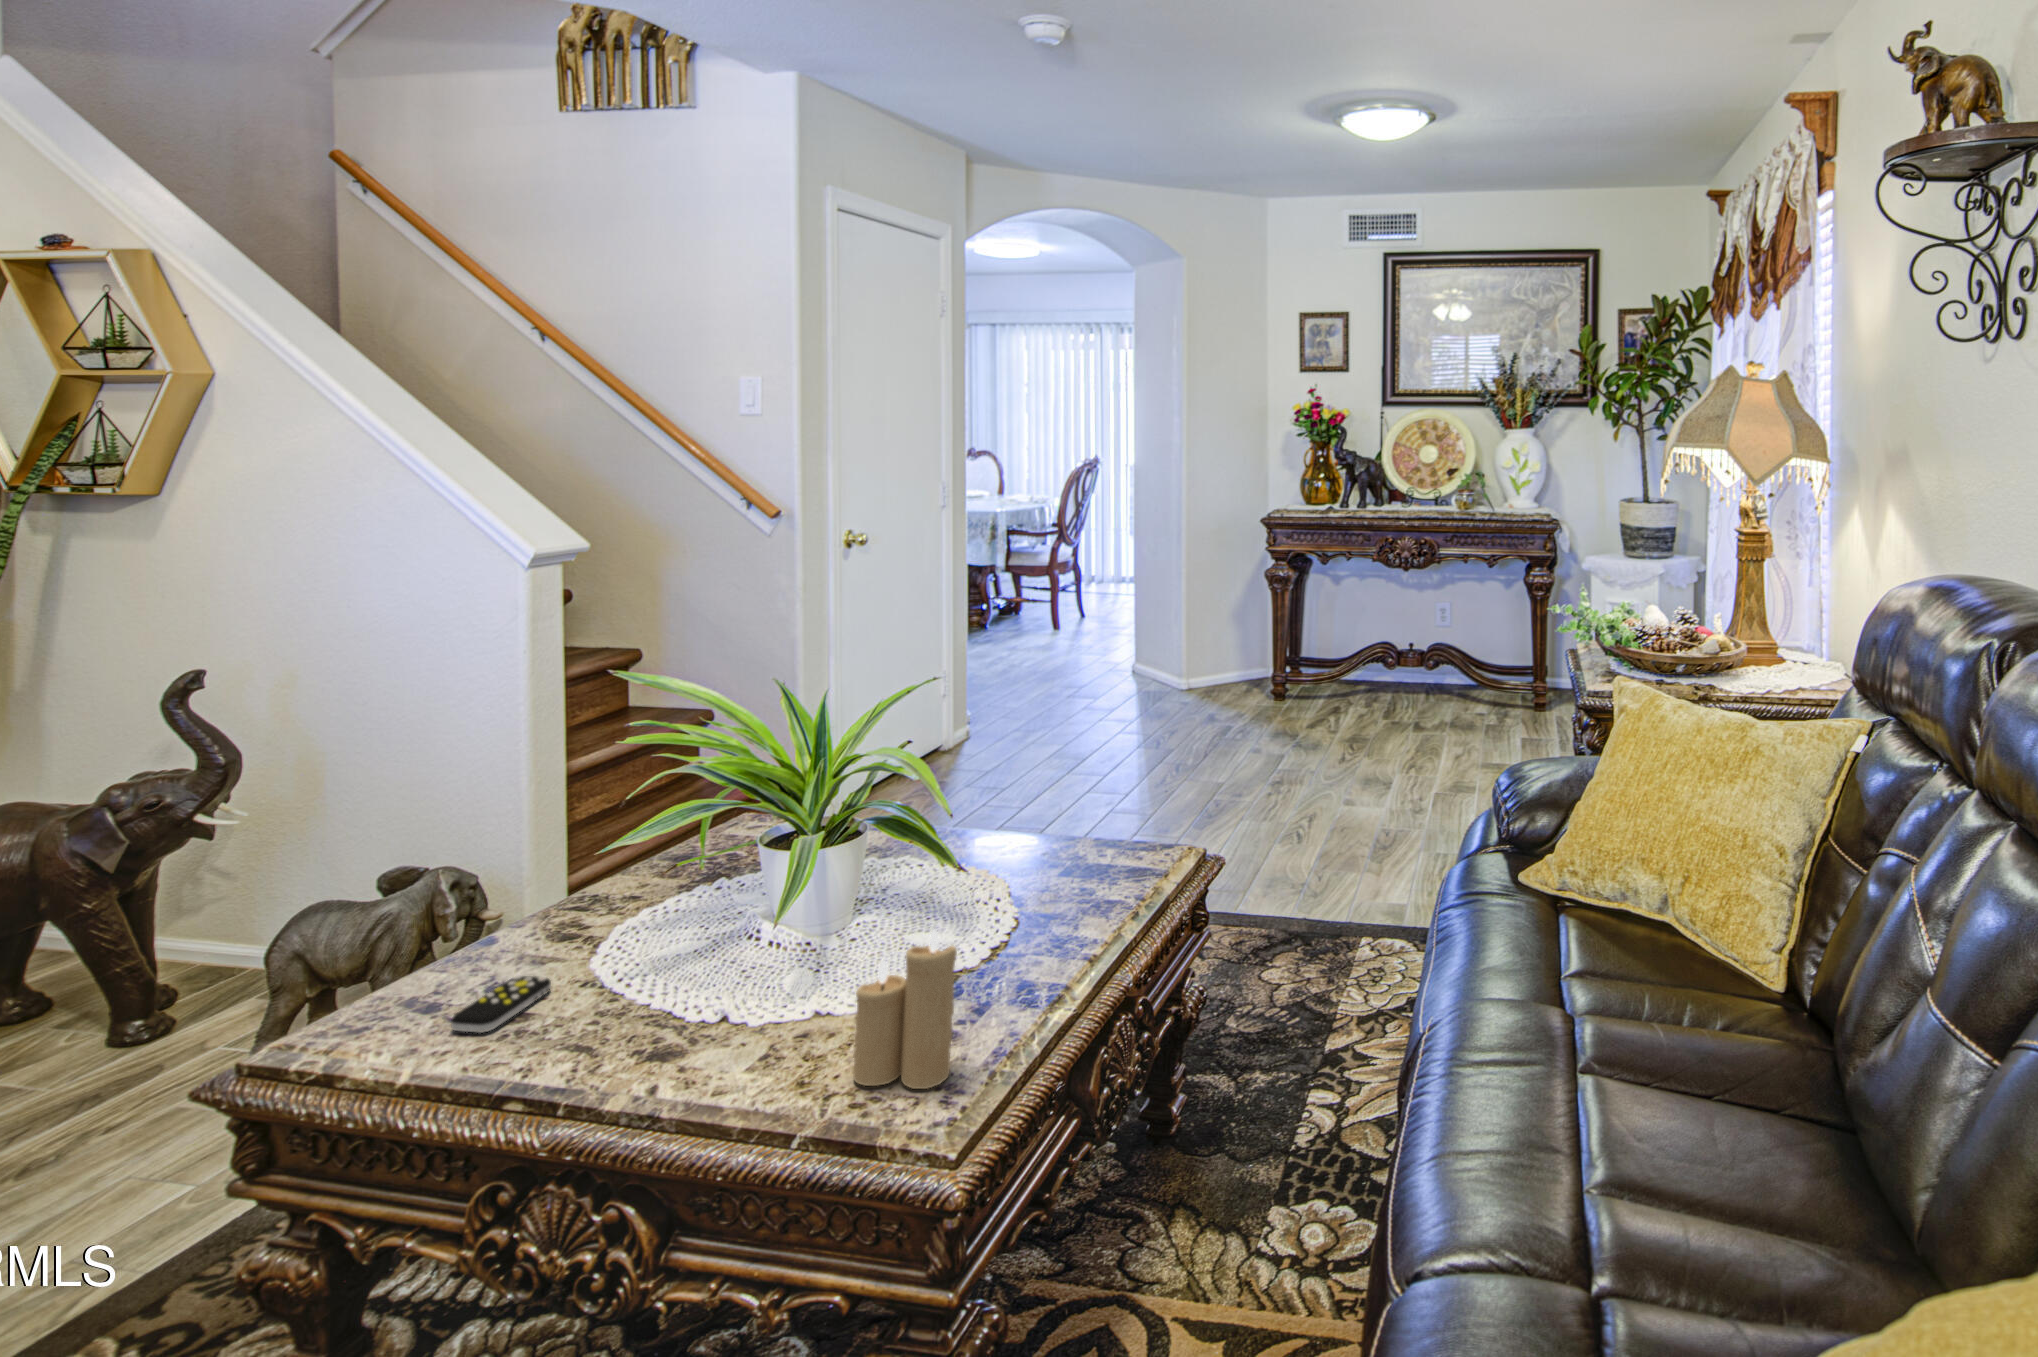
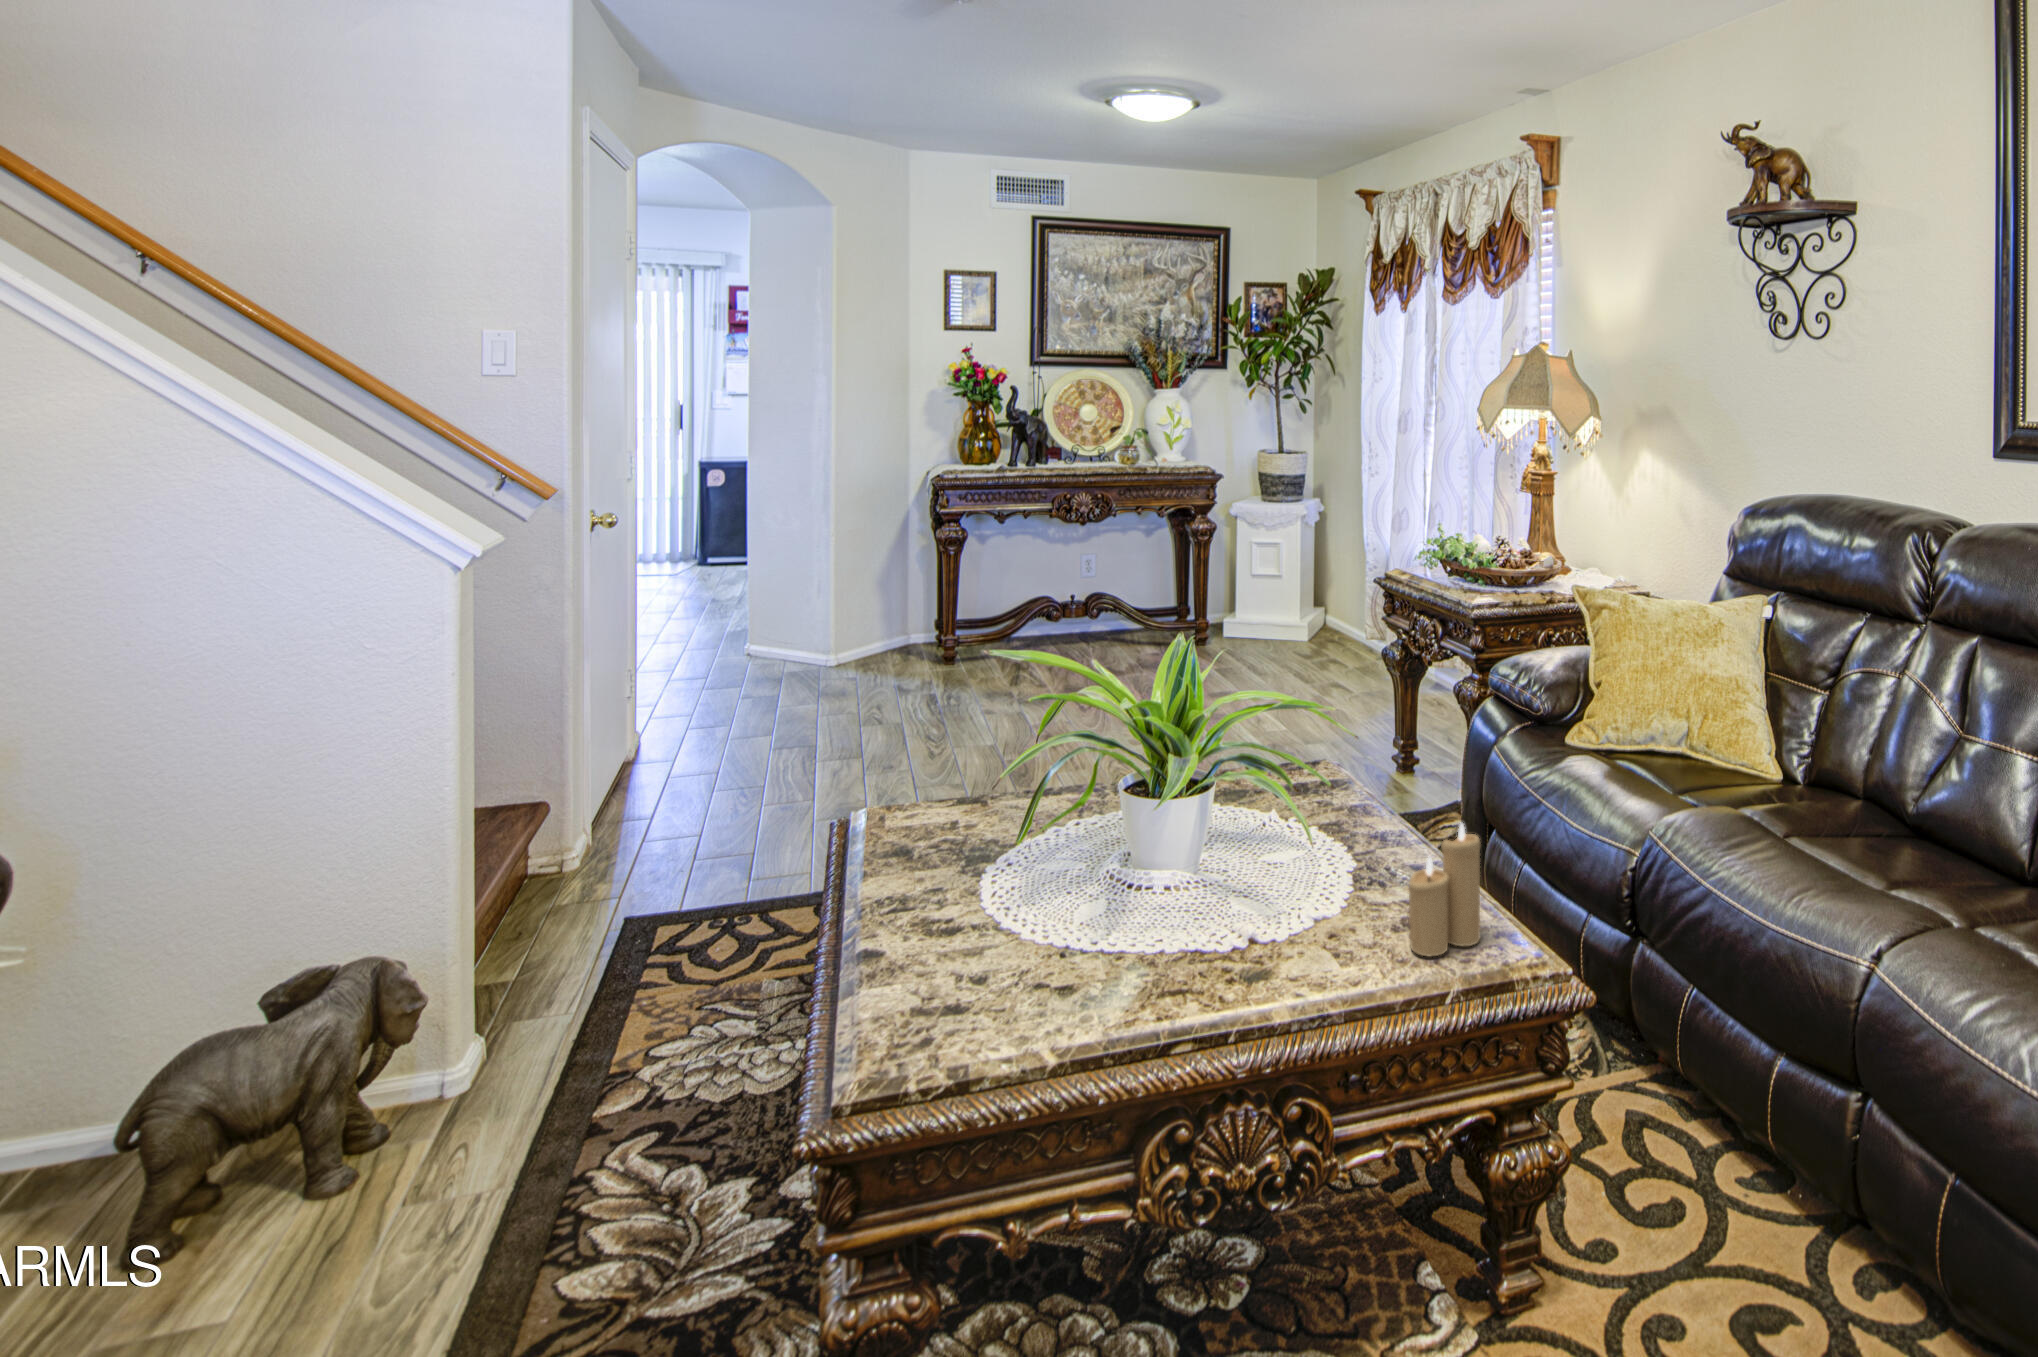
remote control: present [451,975,551,1033] -> none [1001,984,1063,1046]

